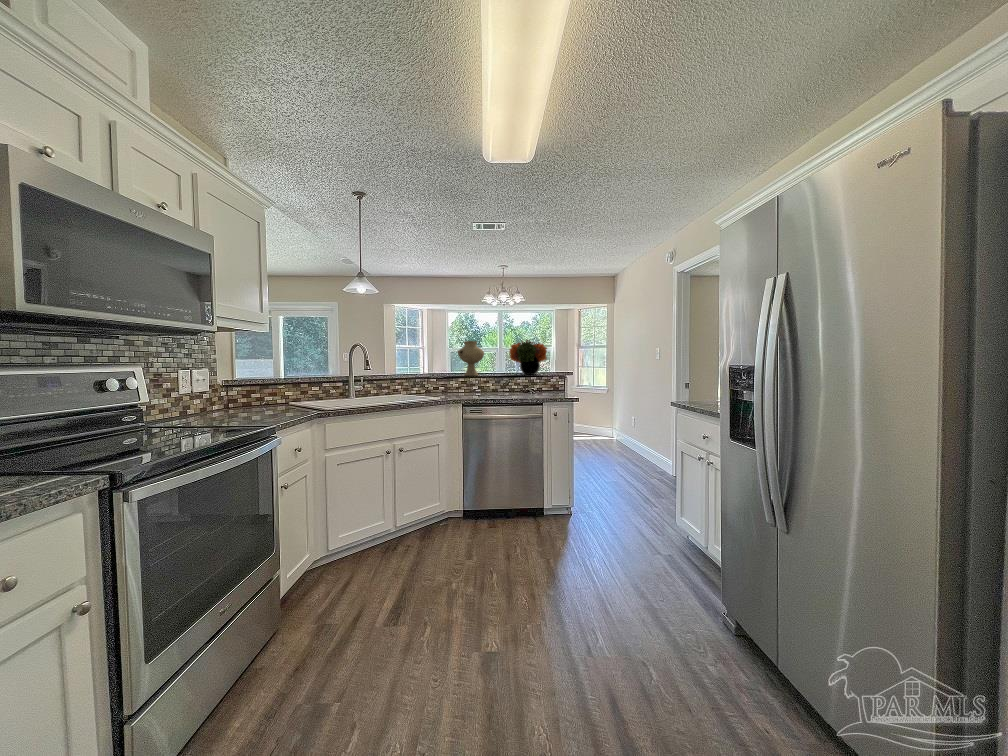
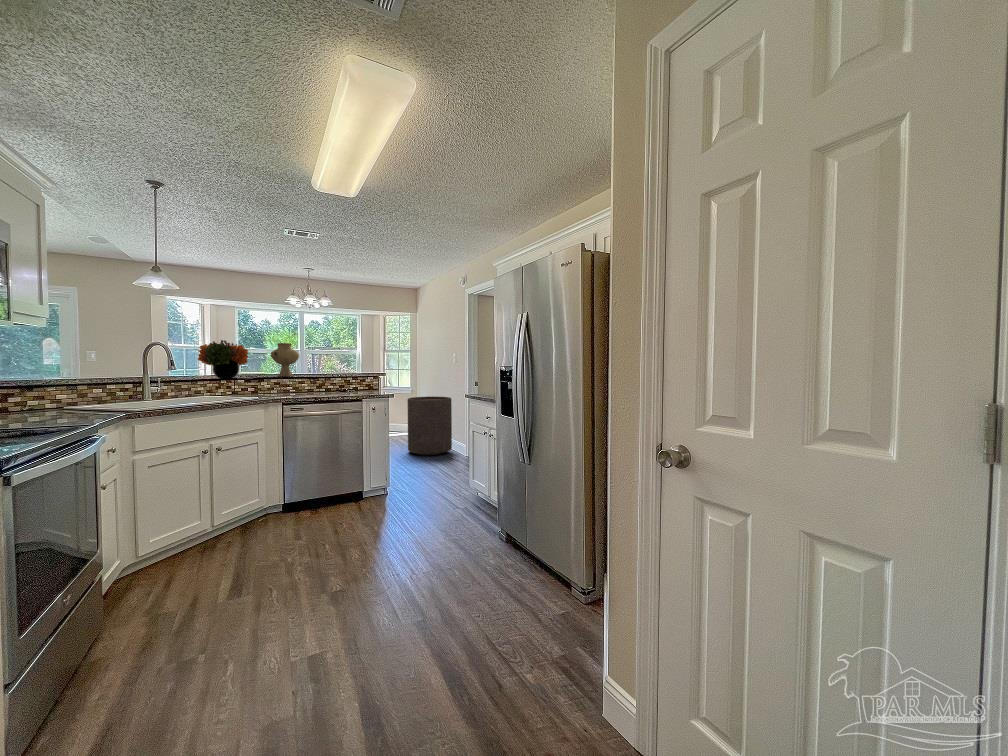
flower arrangement: present [510,340,547,375] -> present [198,340,248,379]
trash can: none [602,399,655,468] -> present [407,396,452,455]

